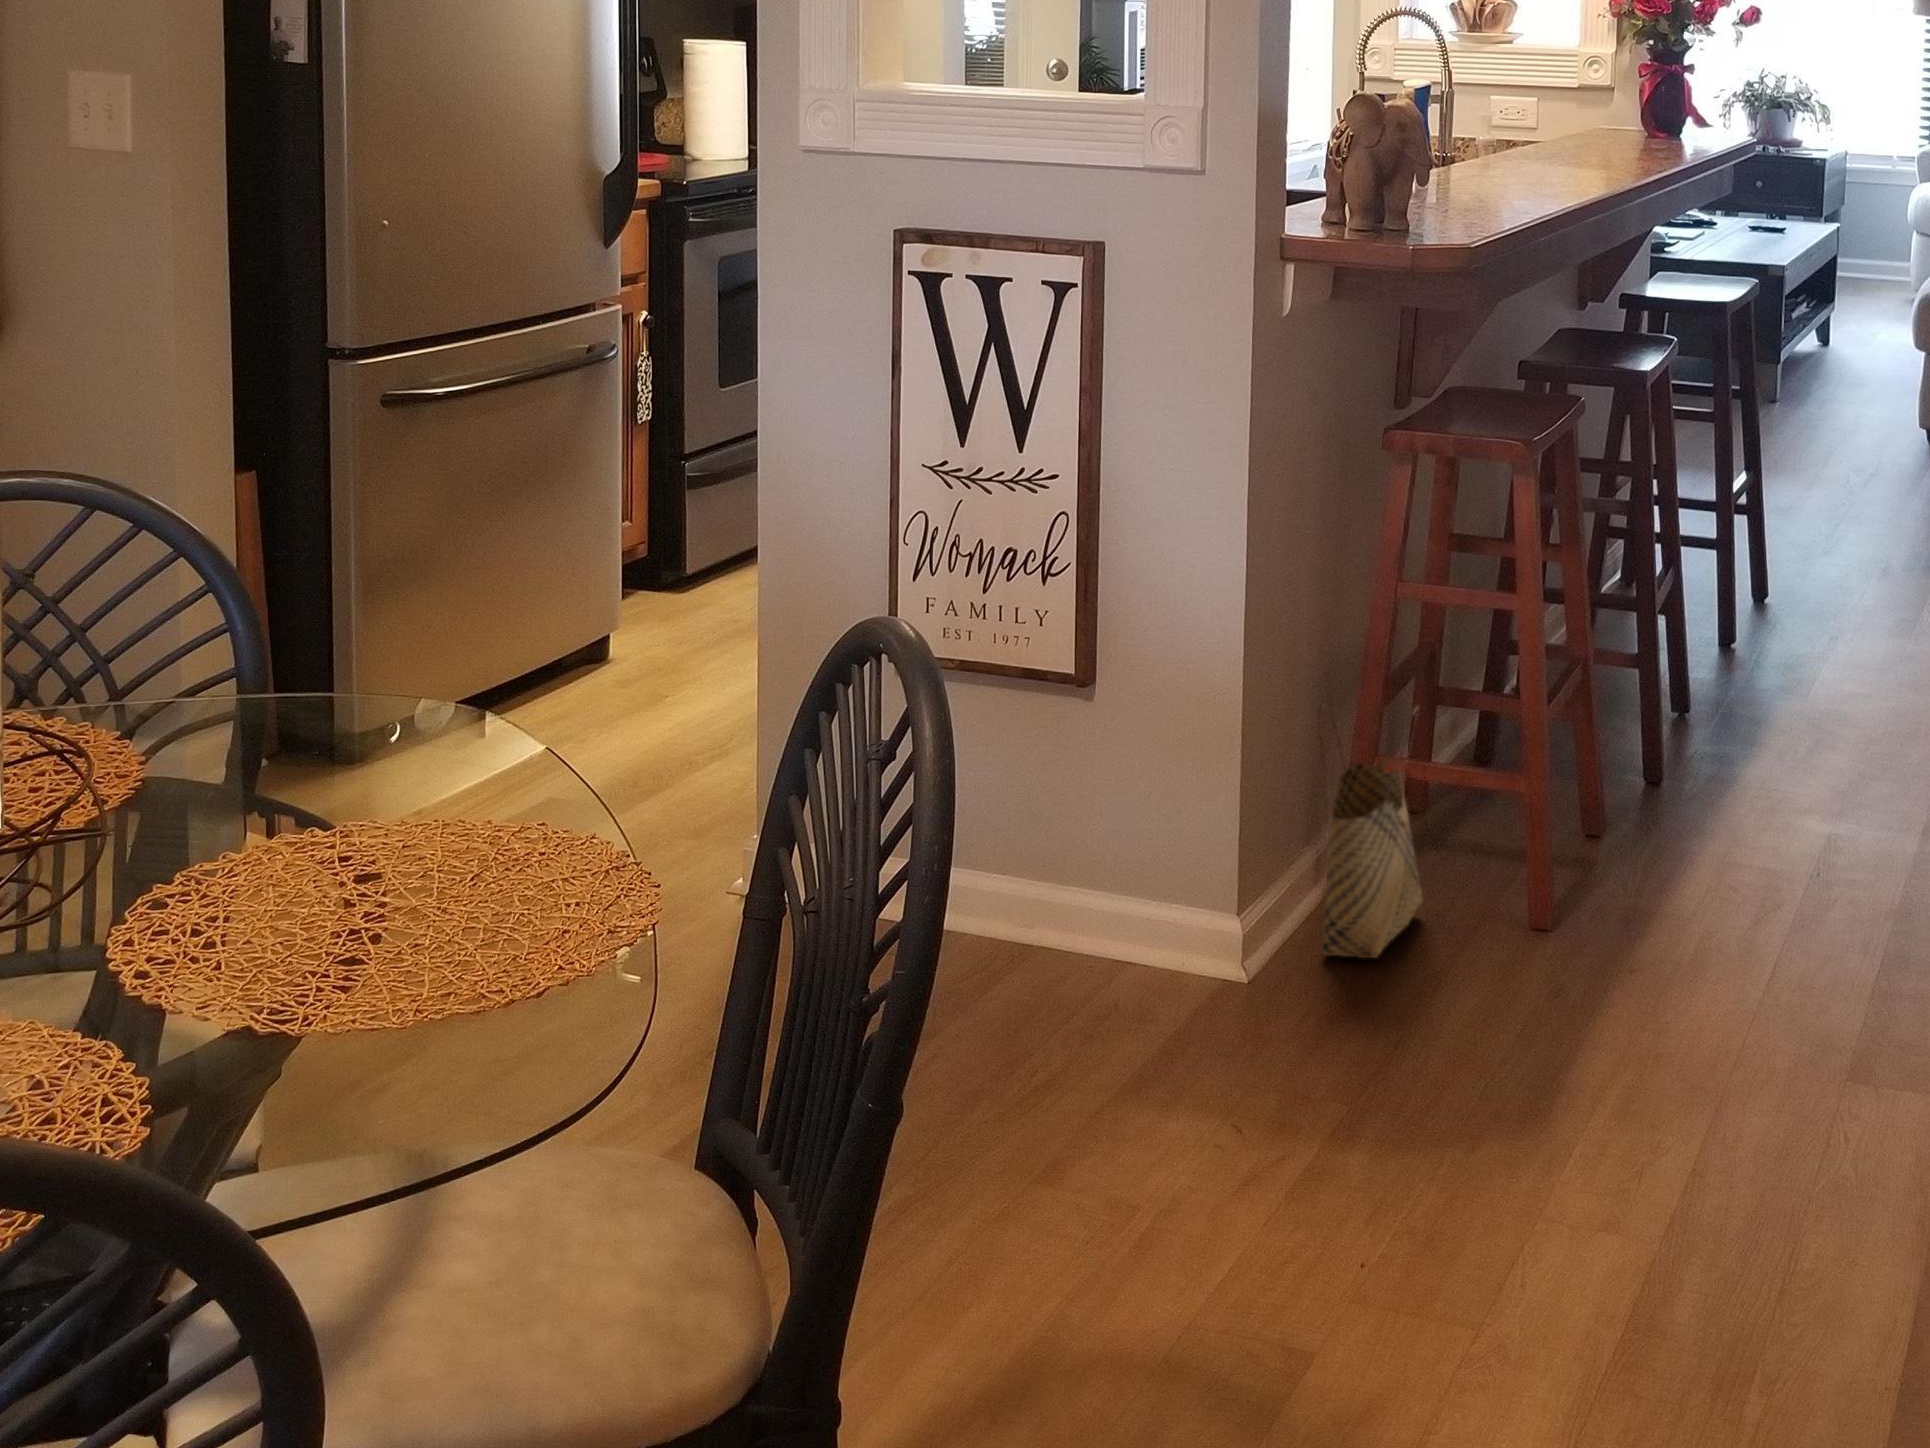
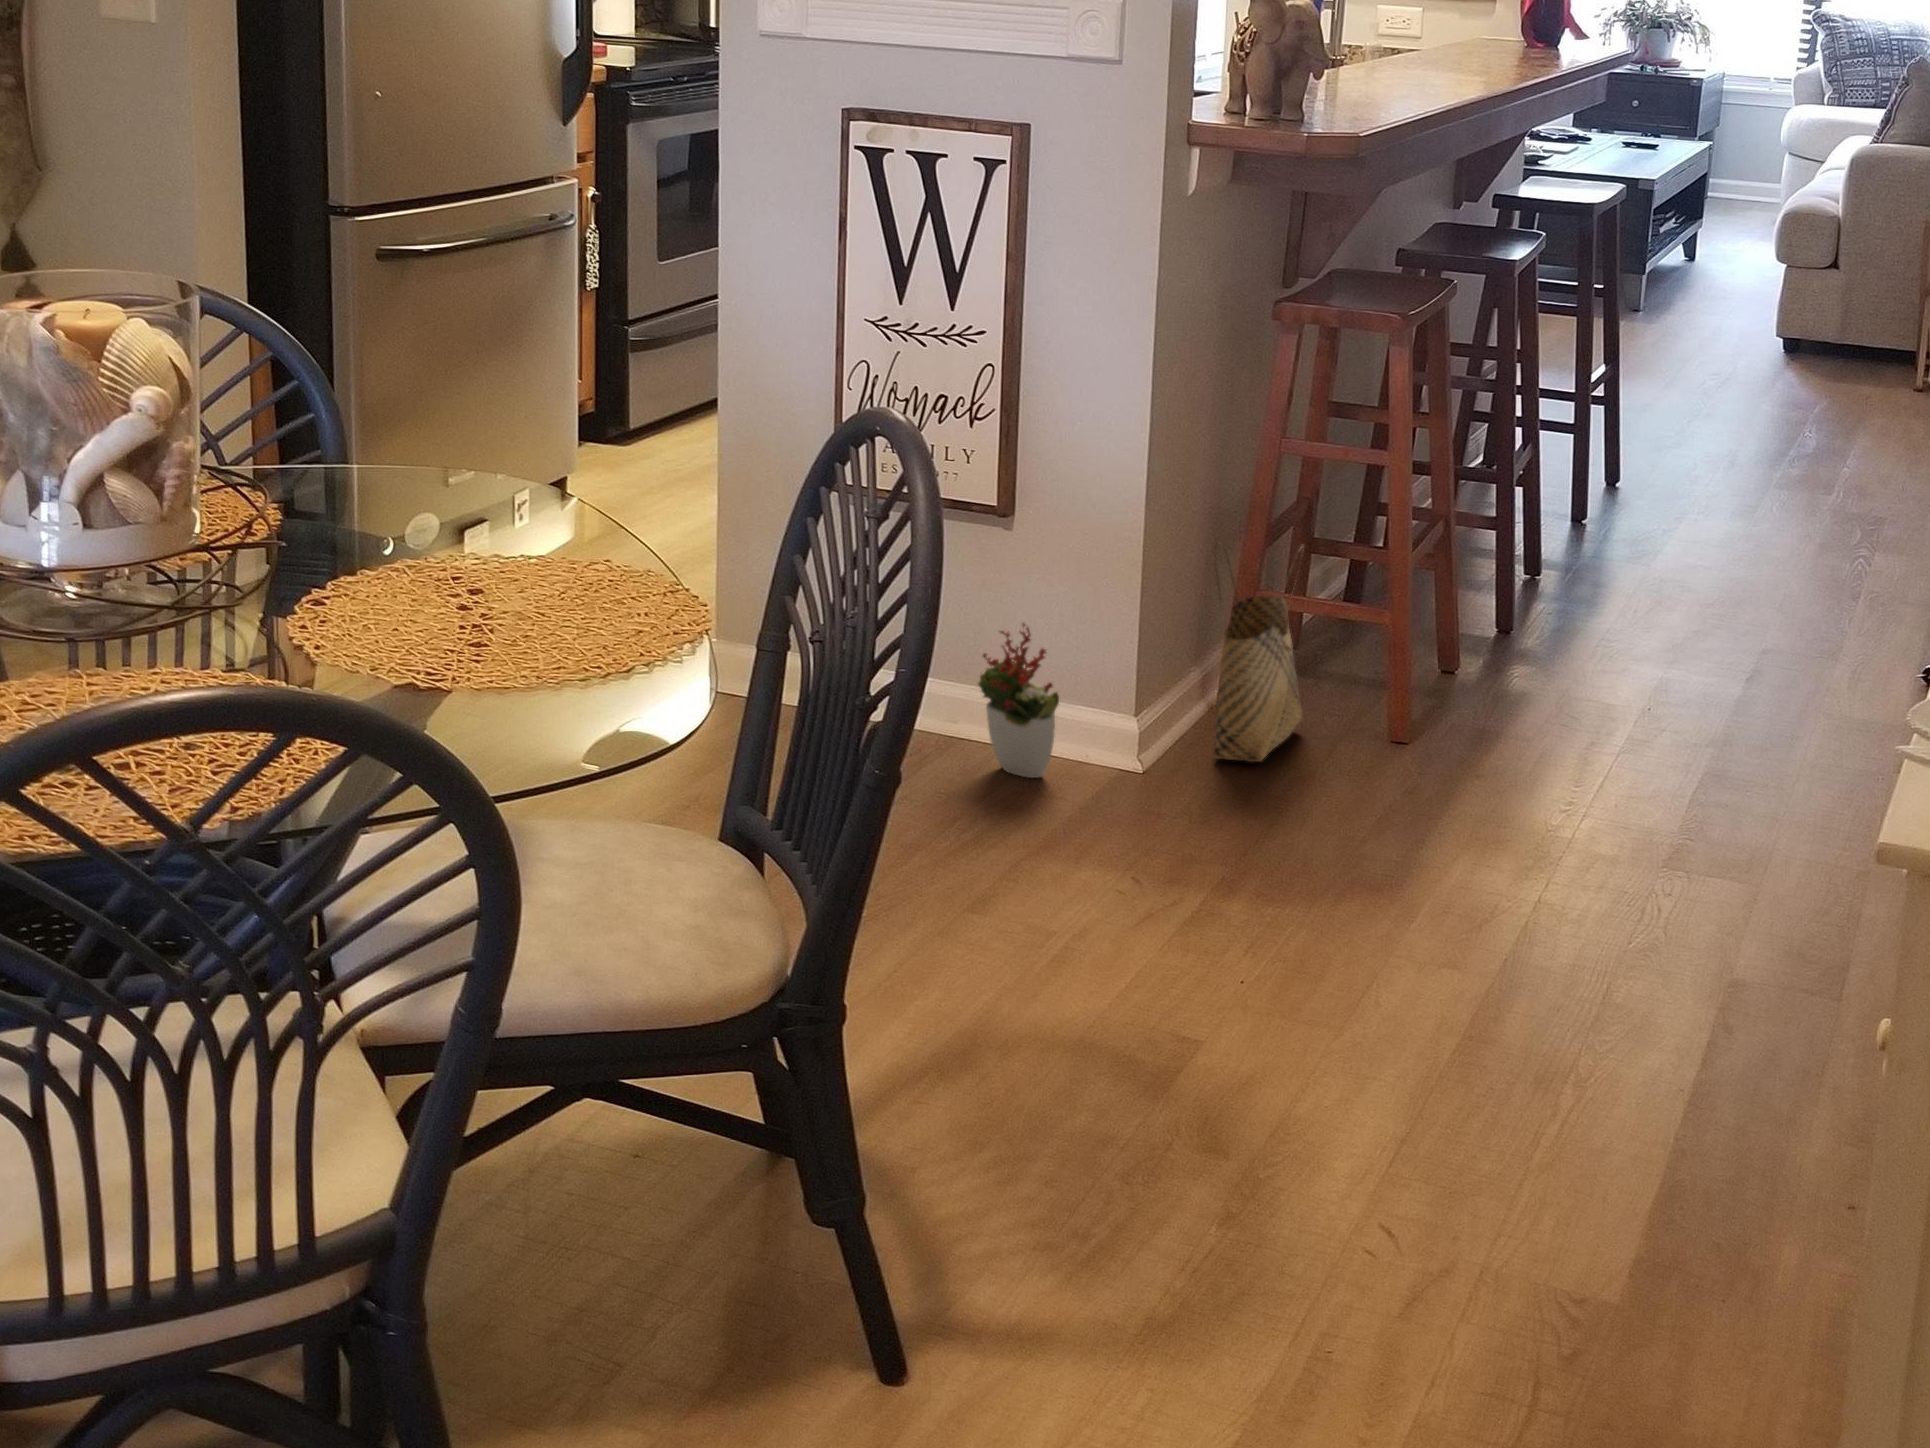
decorative plant: none [1050,806,1143,988] -> present [978,623,1059,778]

